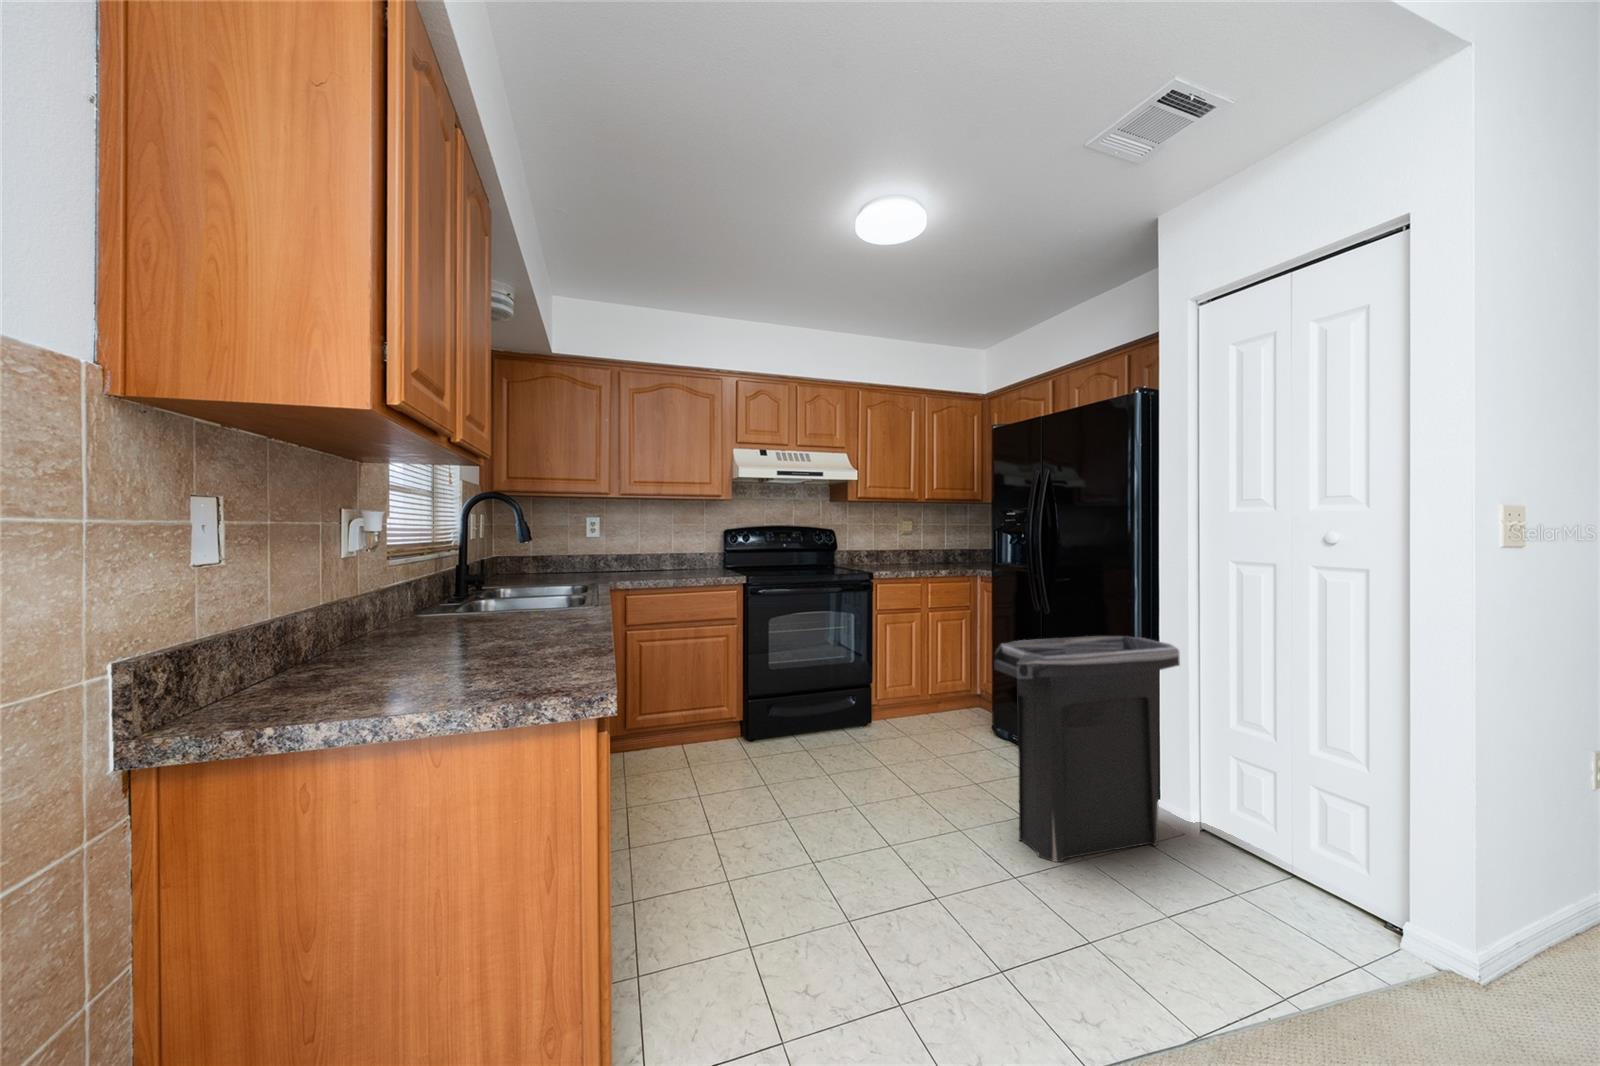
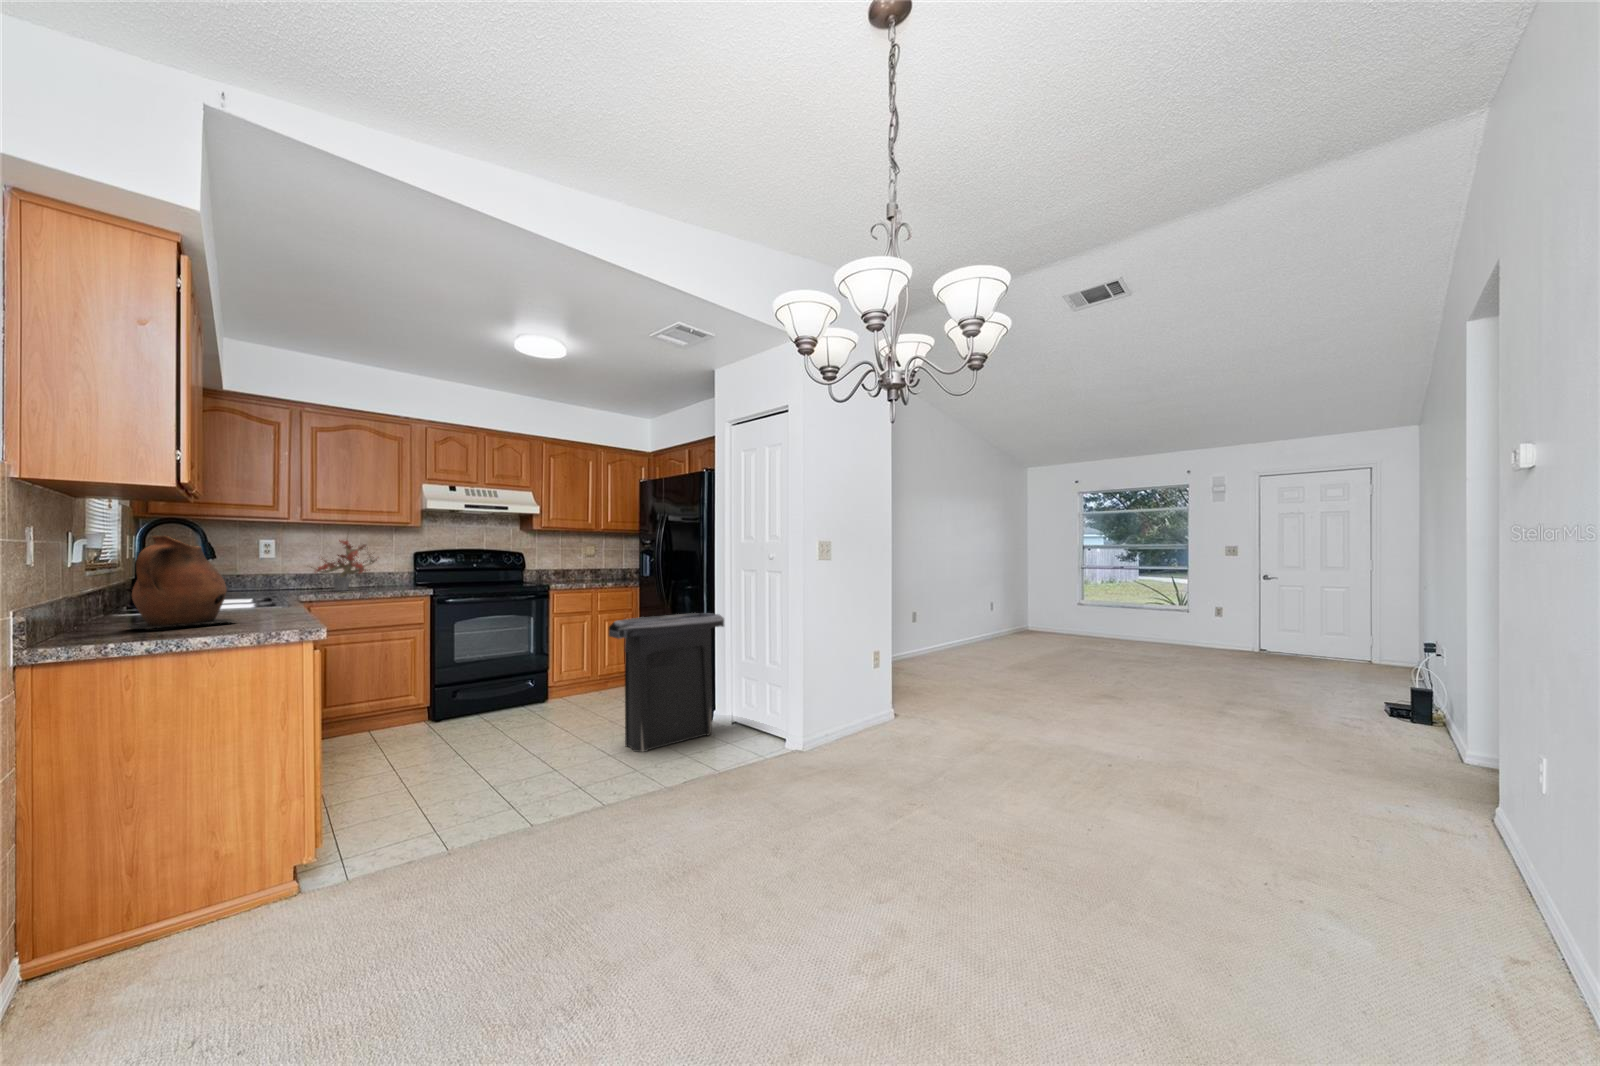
potted plant: none [624,504,693,575] -> present [315,538,377,591]
ceramic pitcher: none [421,525,549,665] -> present [128,536,235,629]

